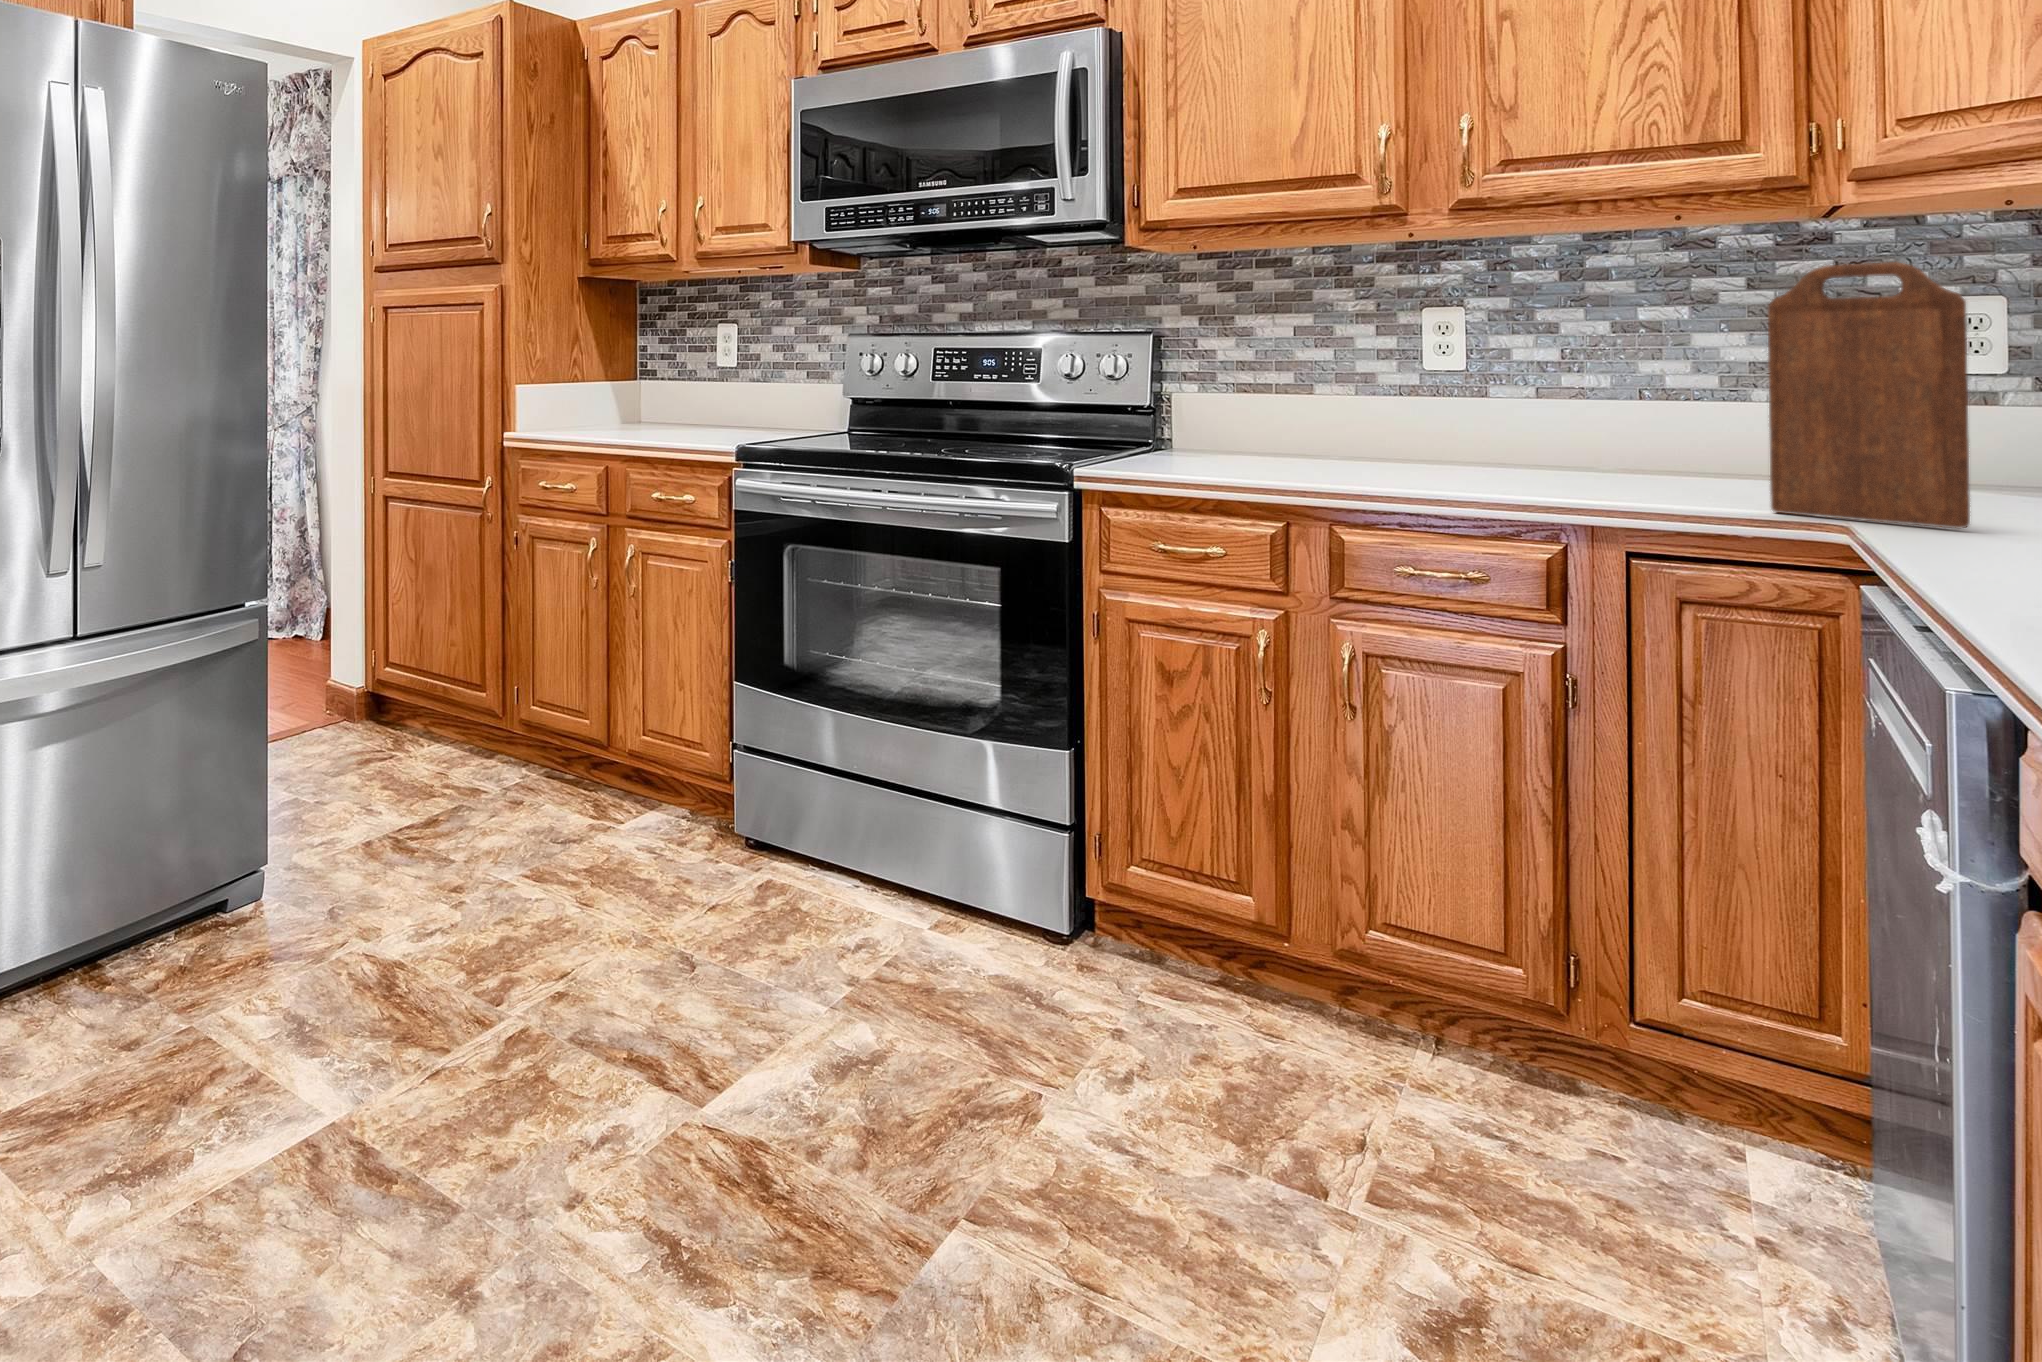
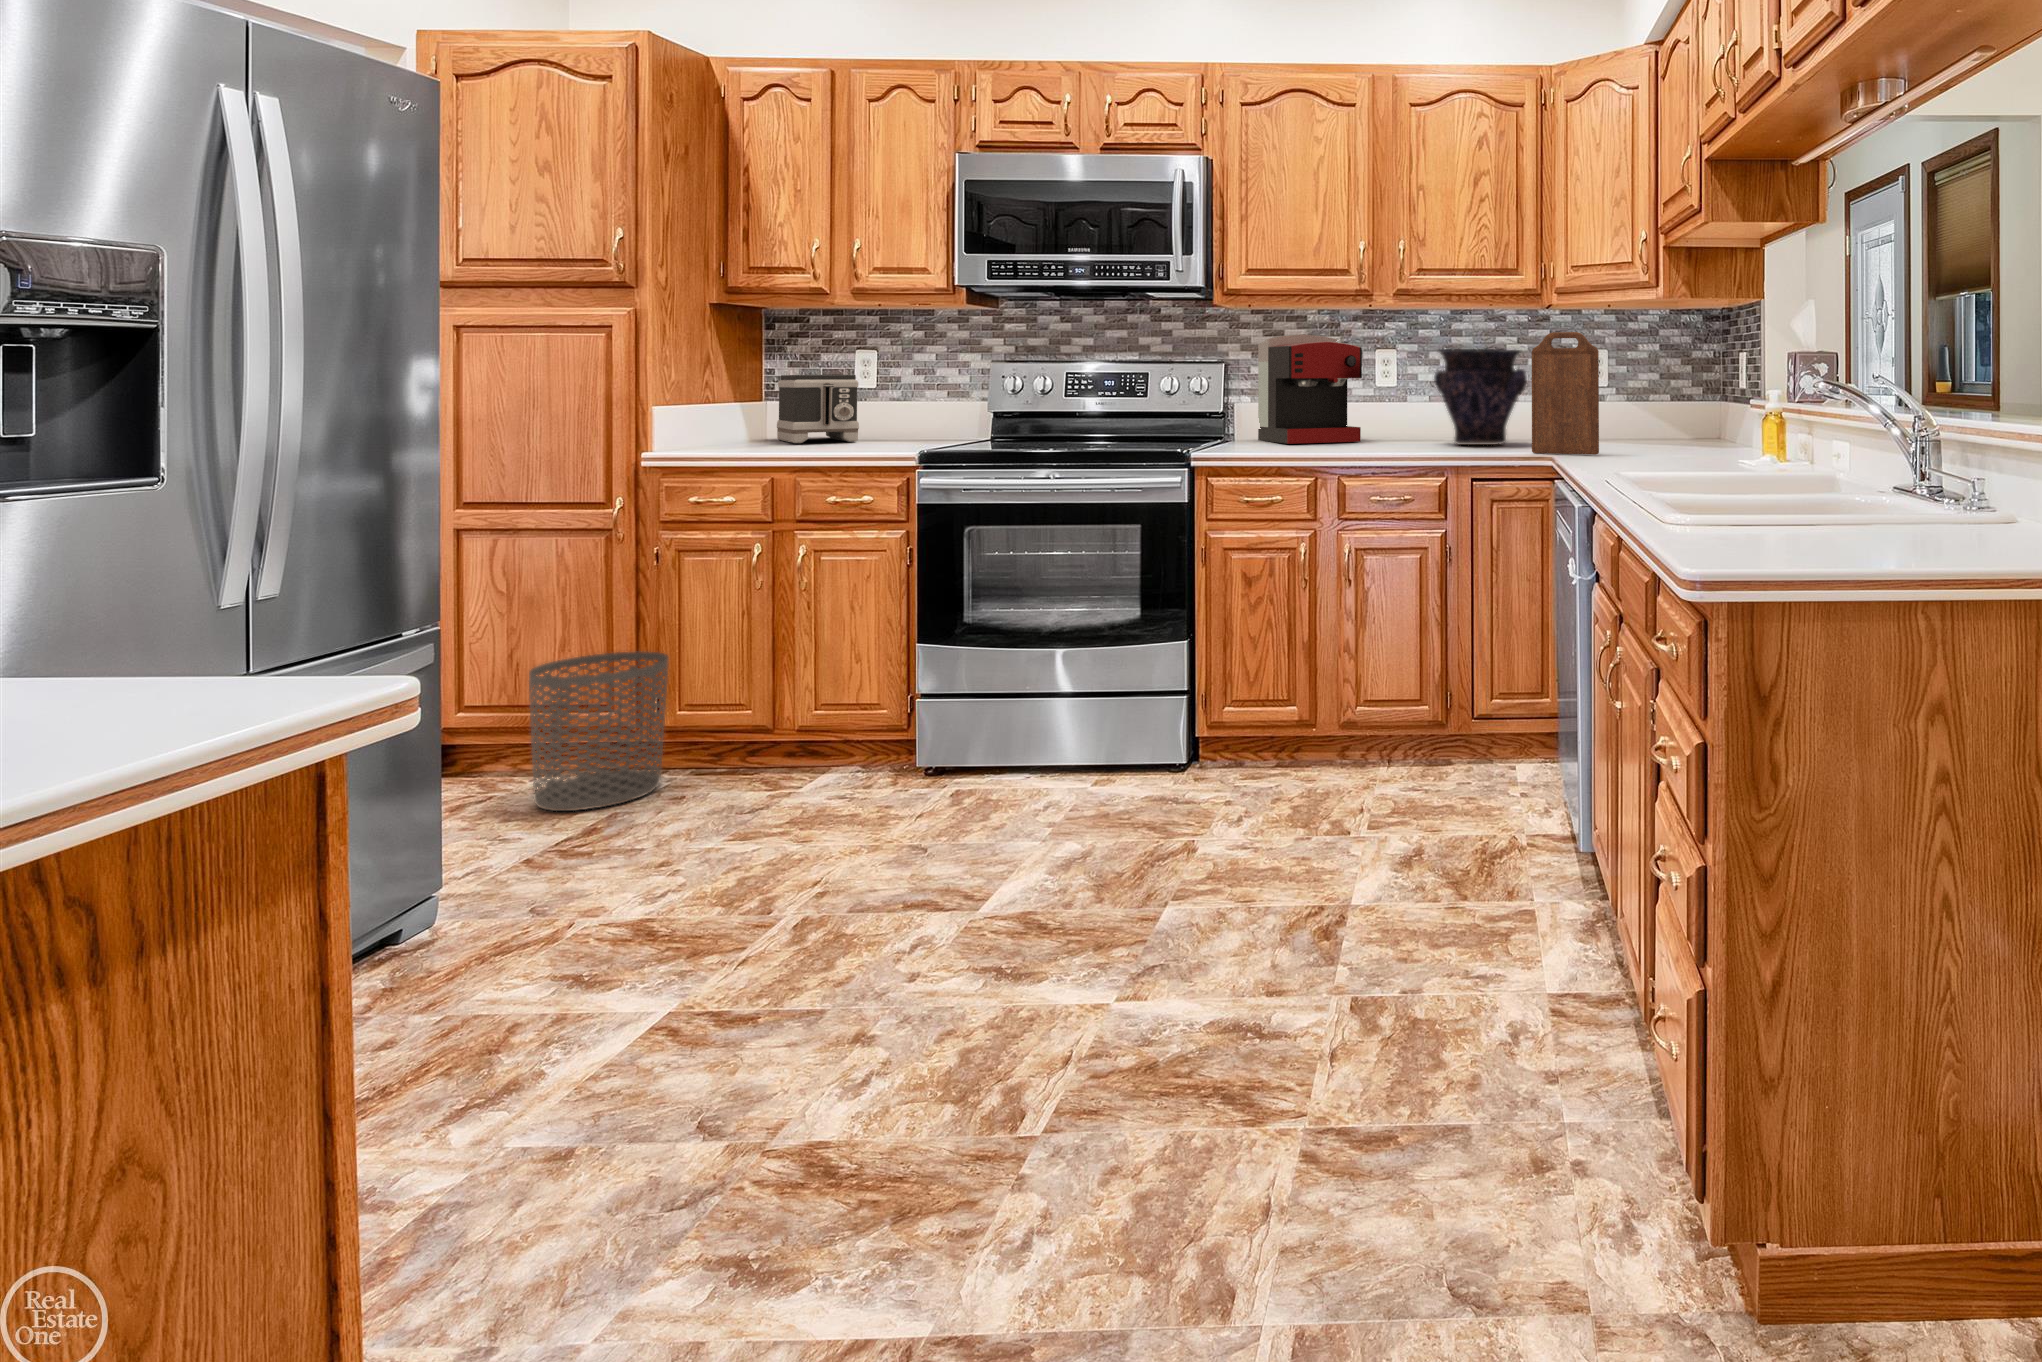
coffee maker: none [1211,288,1391,463] -> present [1258,334,1362,444]
vase: none [1539,302,1765,485] -> present [1434,348,1527,445]
toaster: none [642,353,709,430] -> present [777,375,859,443]
waste bin: none [399,639,515,802] -> present [529,651,669,811]

